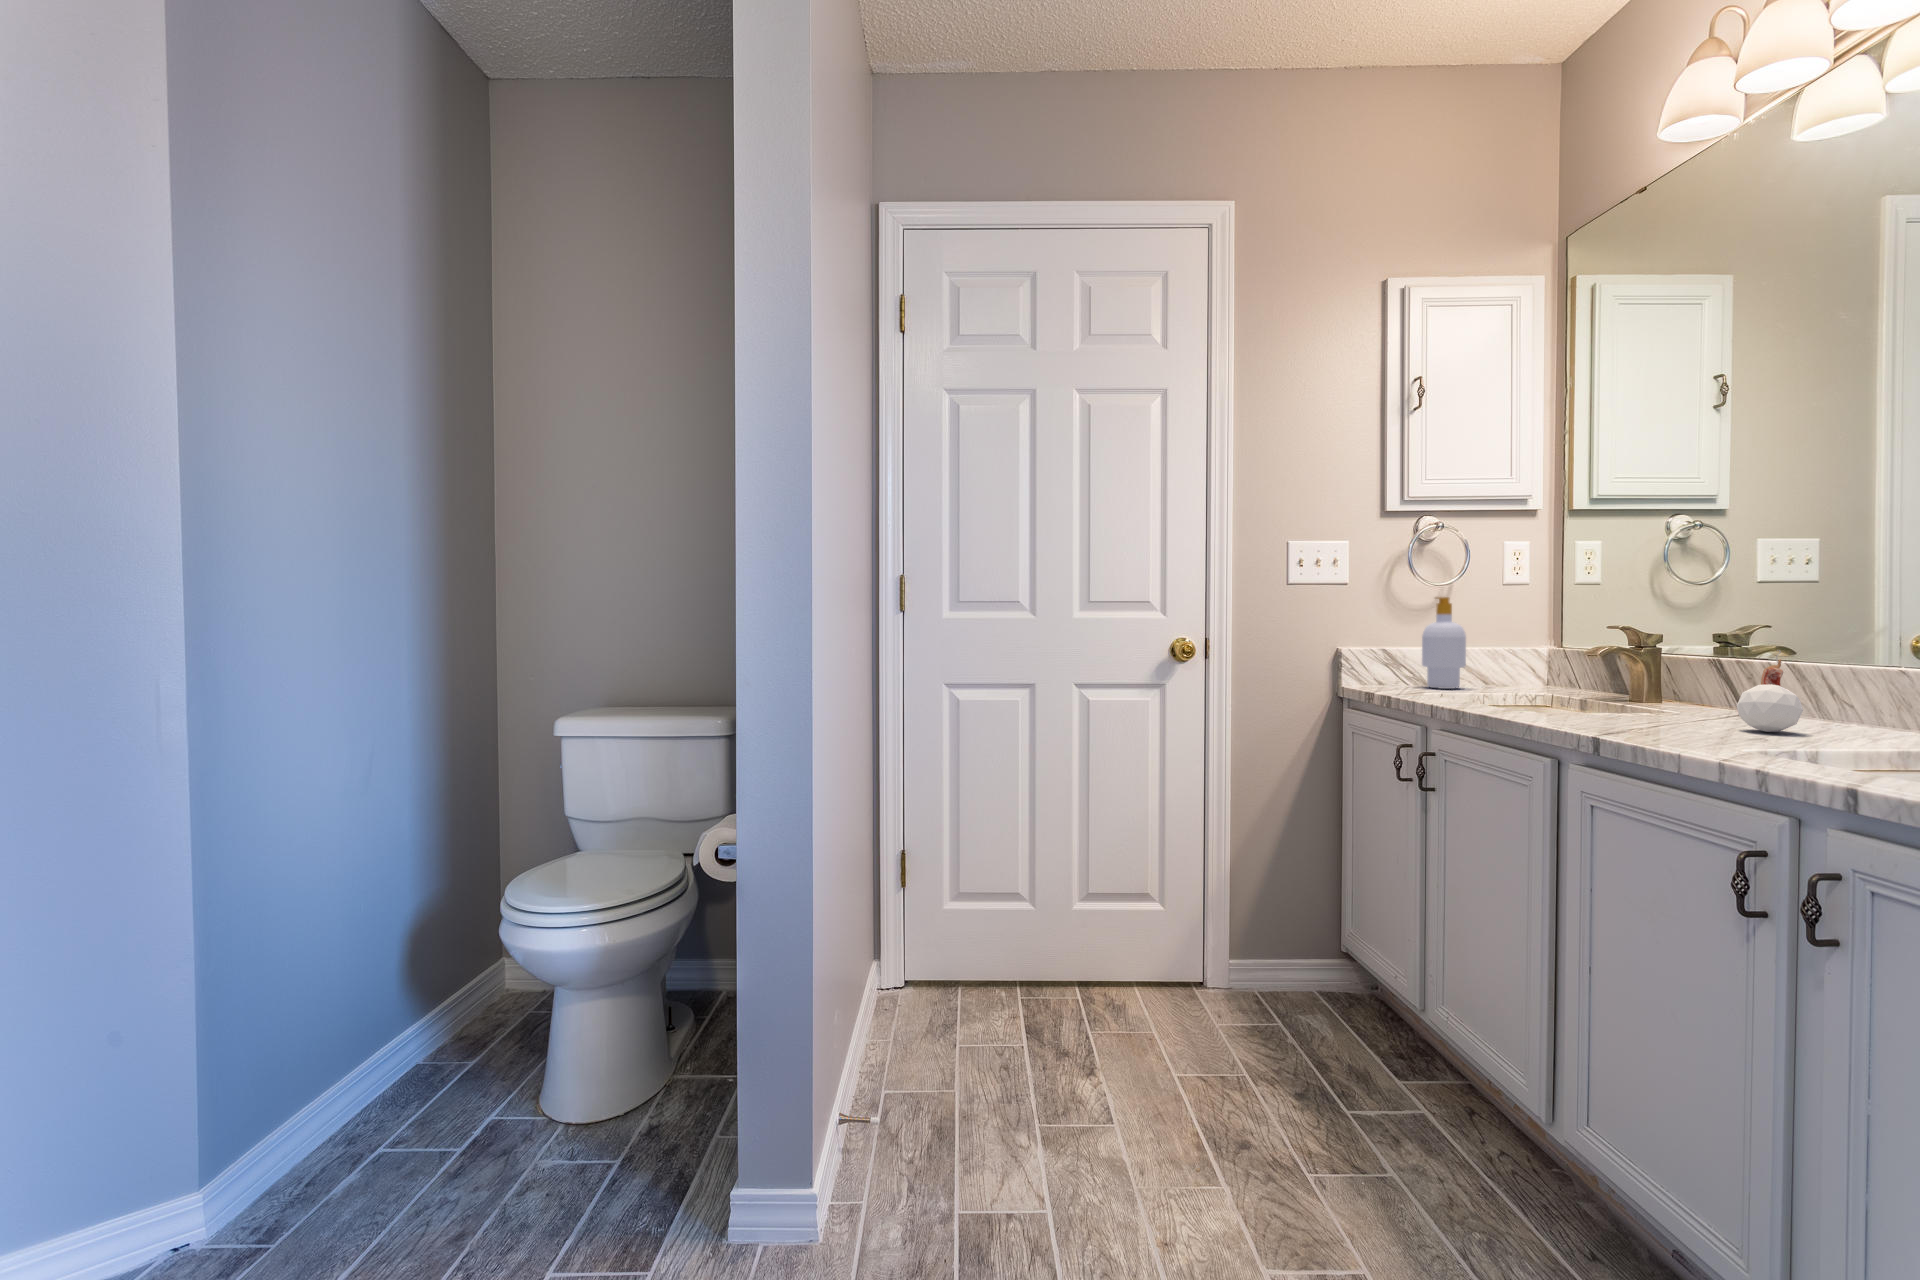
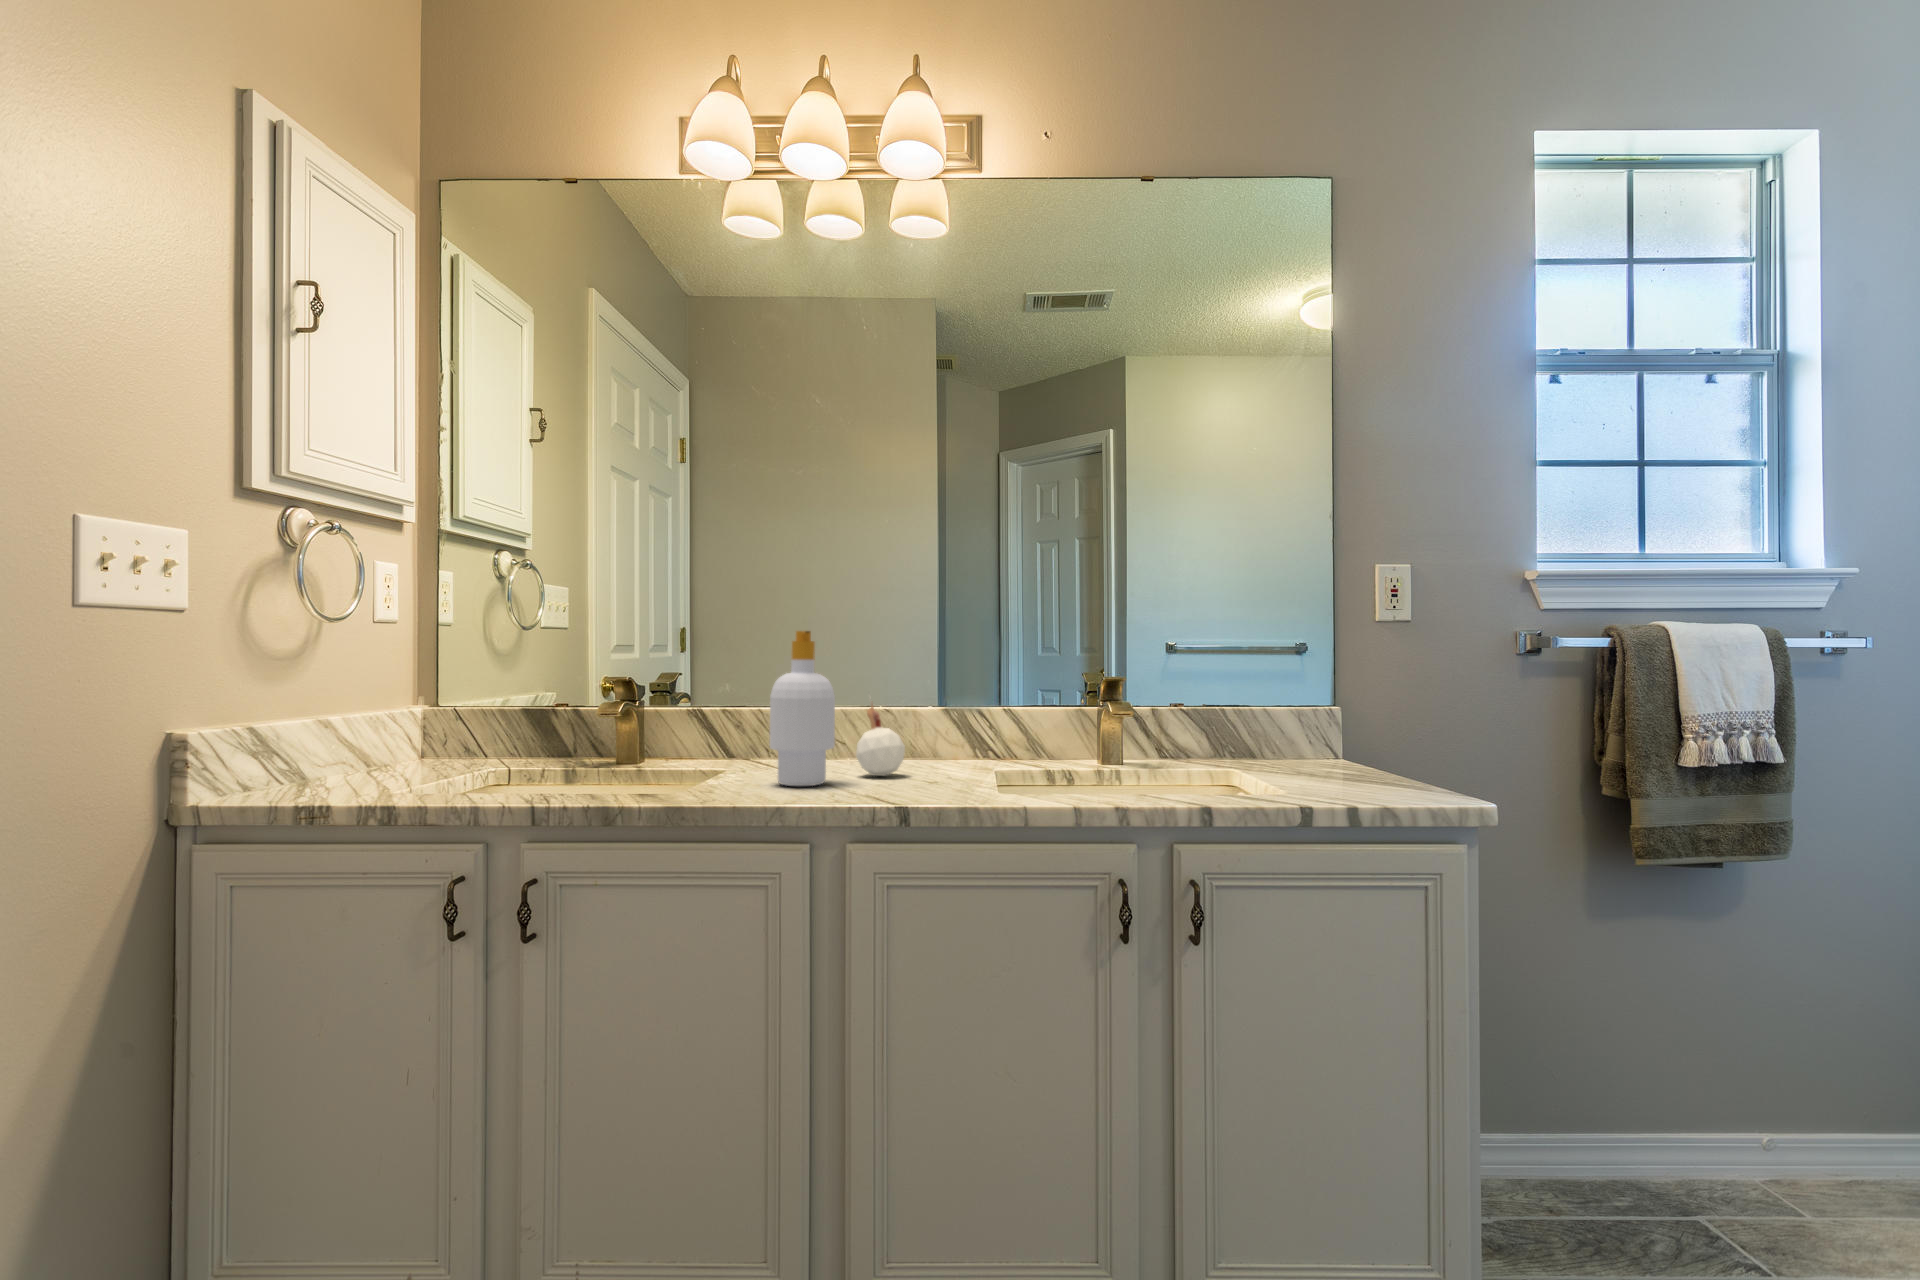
soap bottle: present [1422,597,1466,689] -> present [769,631,835,786]

